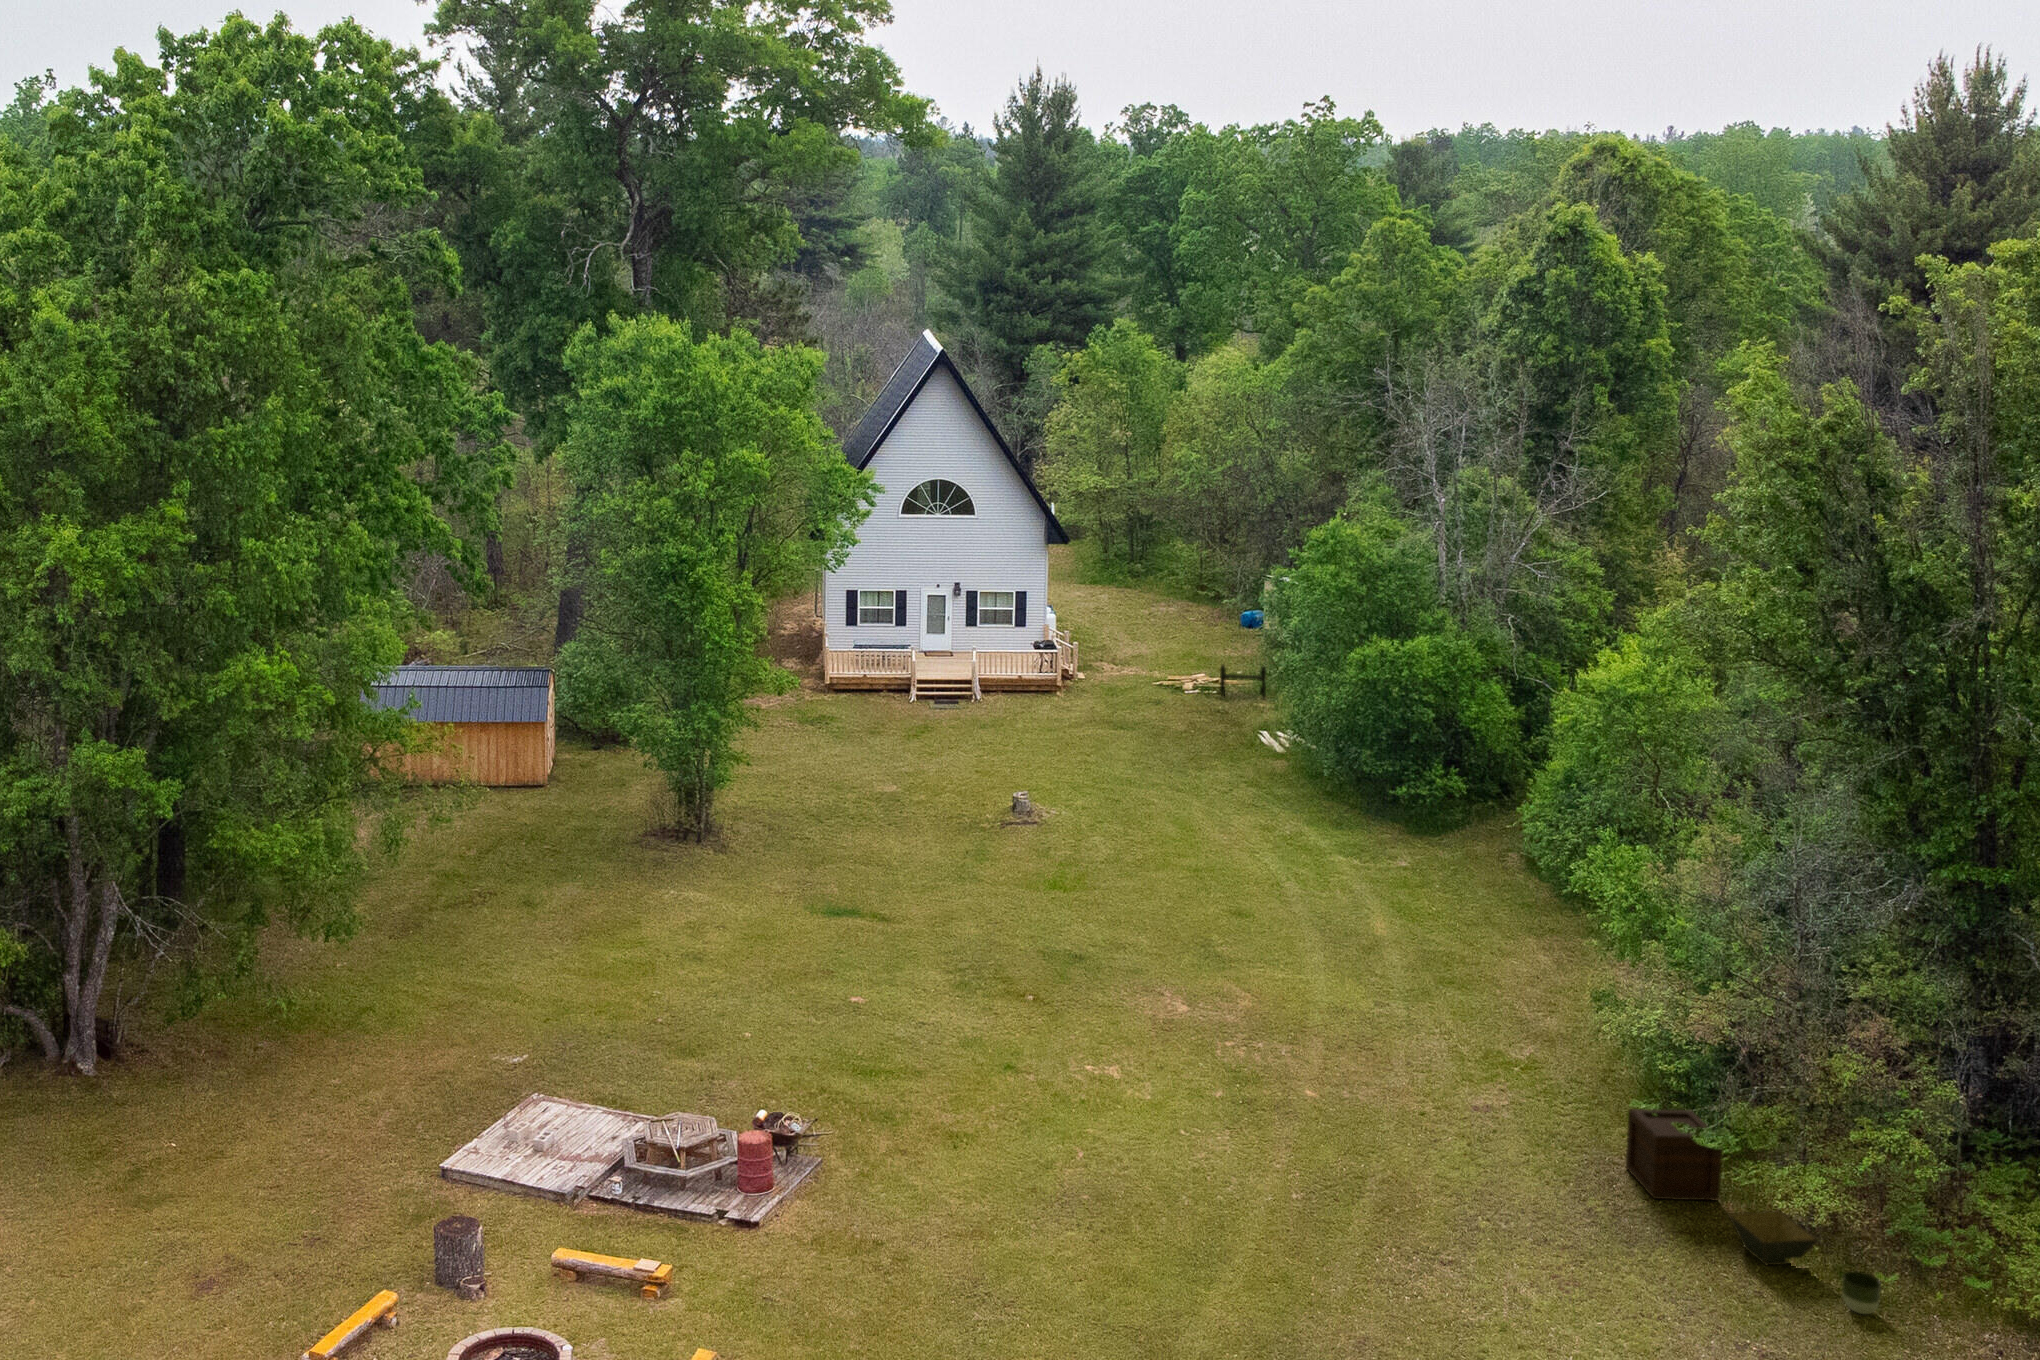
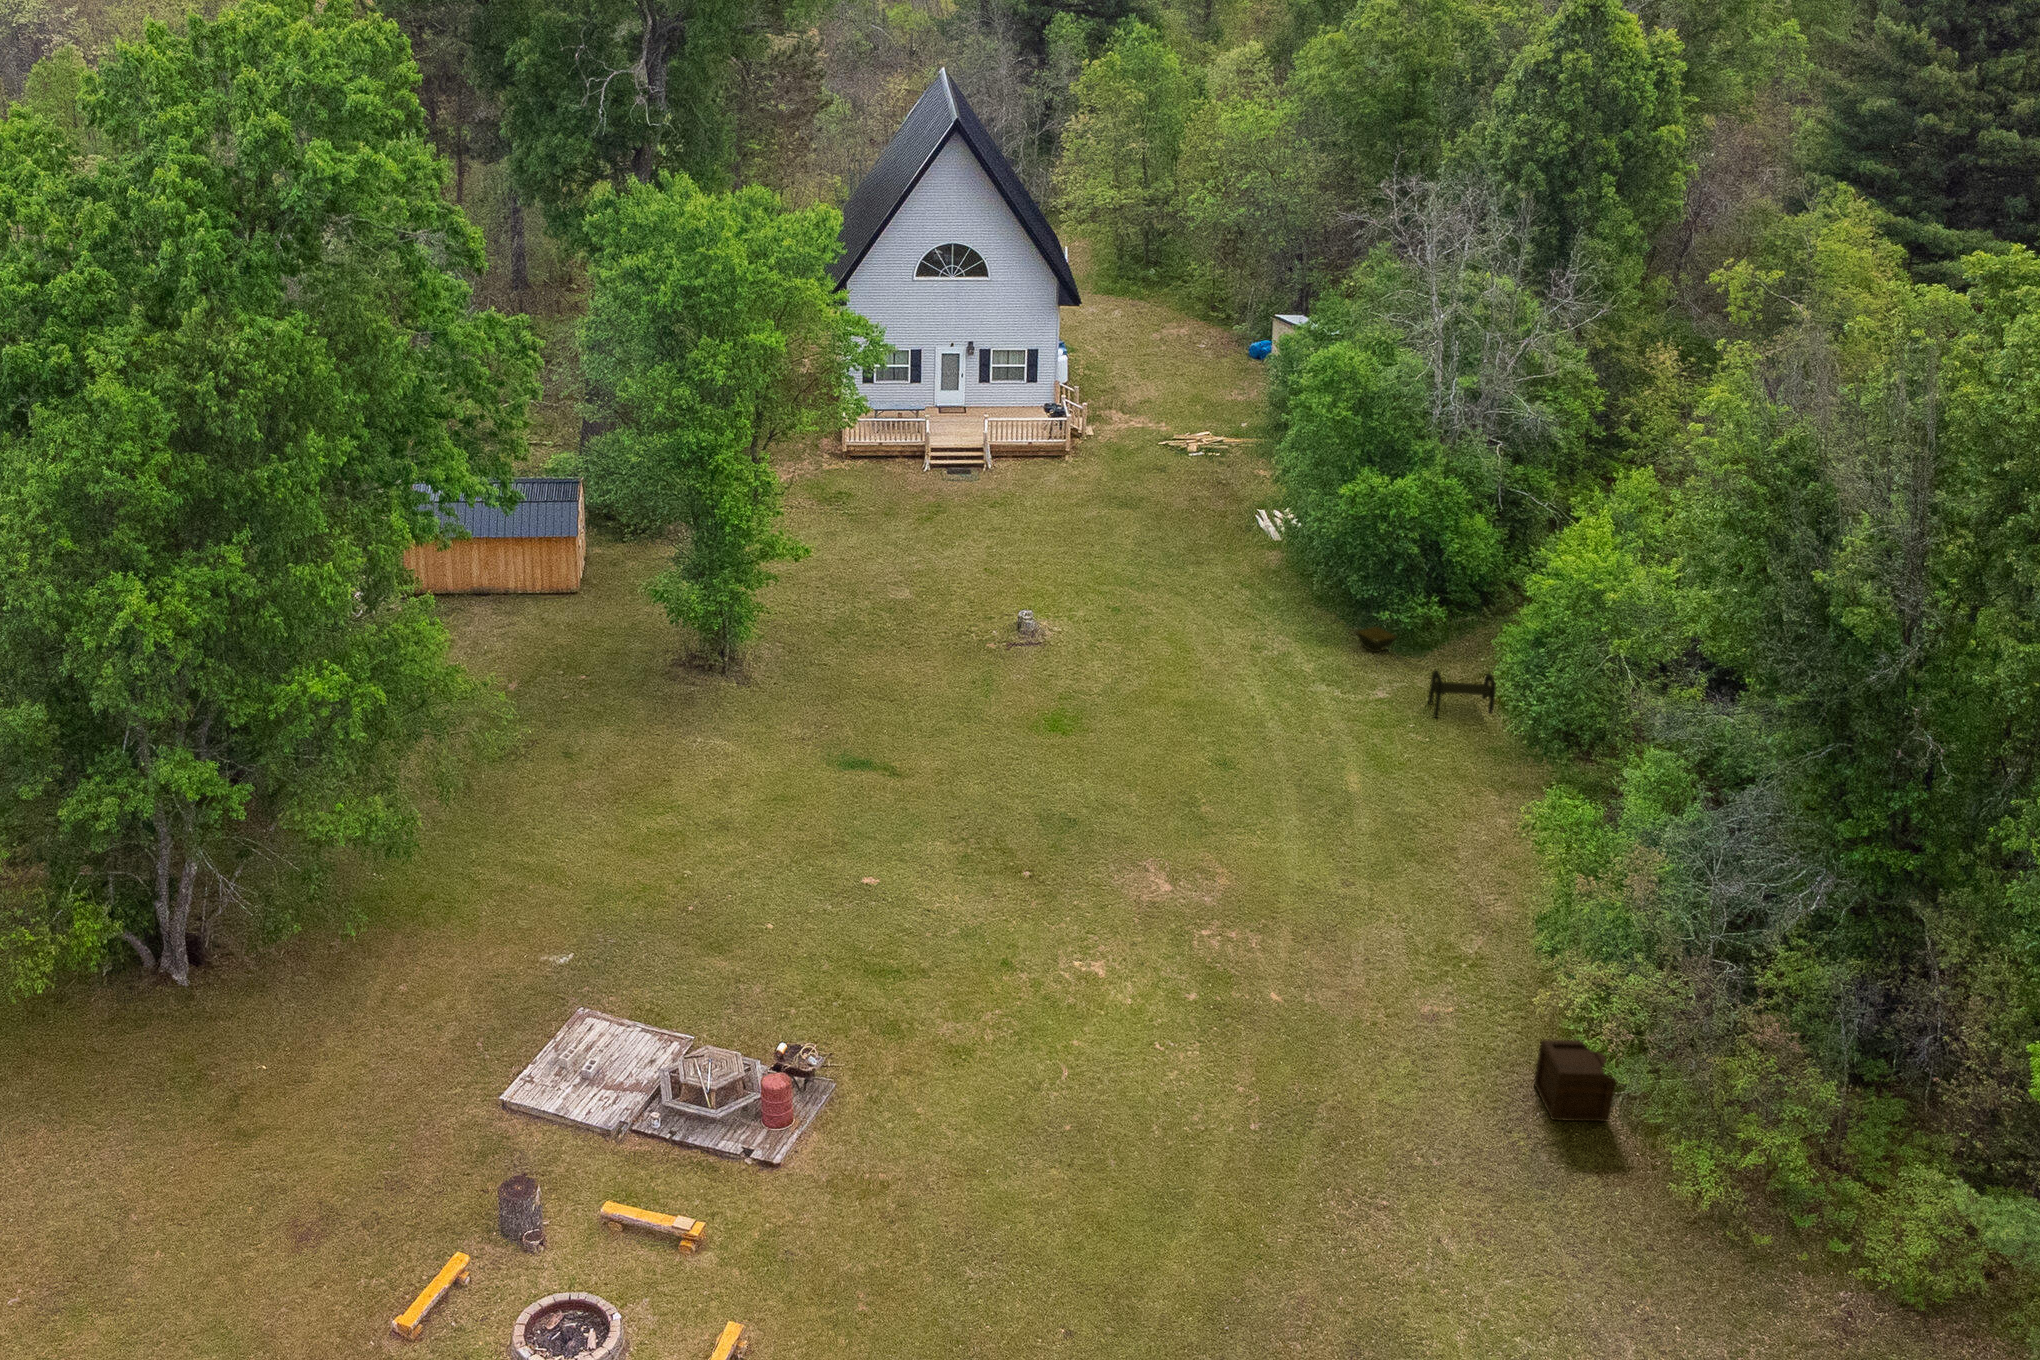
bench: present [1220,665,1266,700] -> present [1428,670,1496,718]
basket: present [1728,1211,1817,1265] -> present [1356,627,1397,652]
planter: present [1842,1271,1881,1314] -> none [1695,1215,1727,1252]

